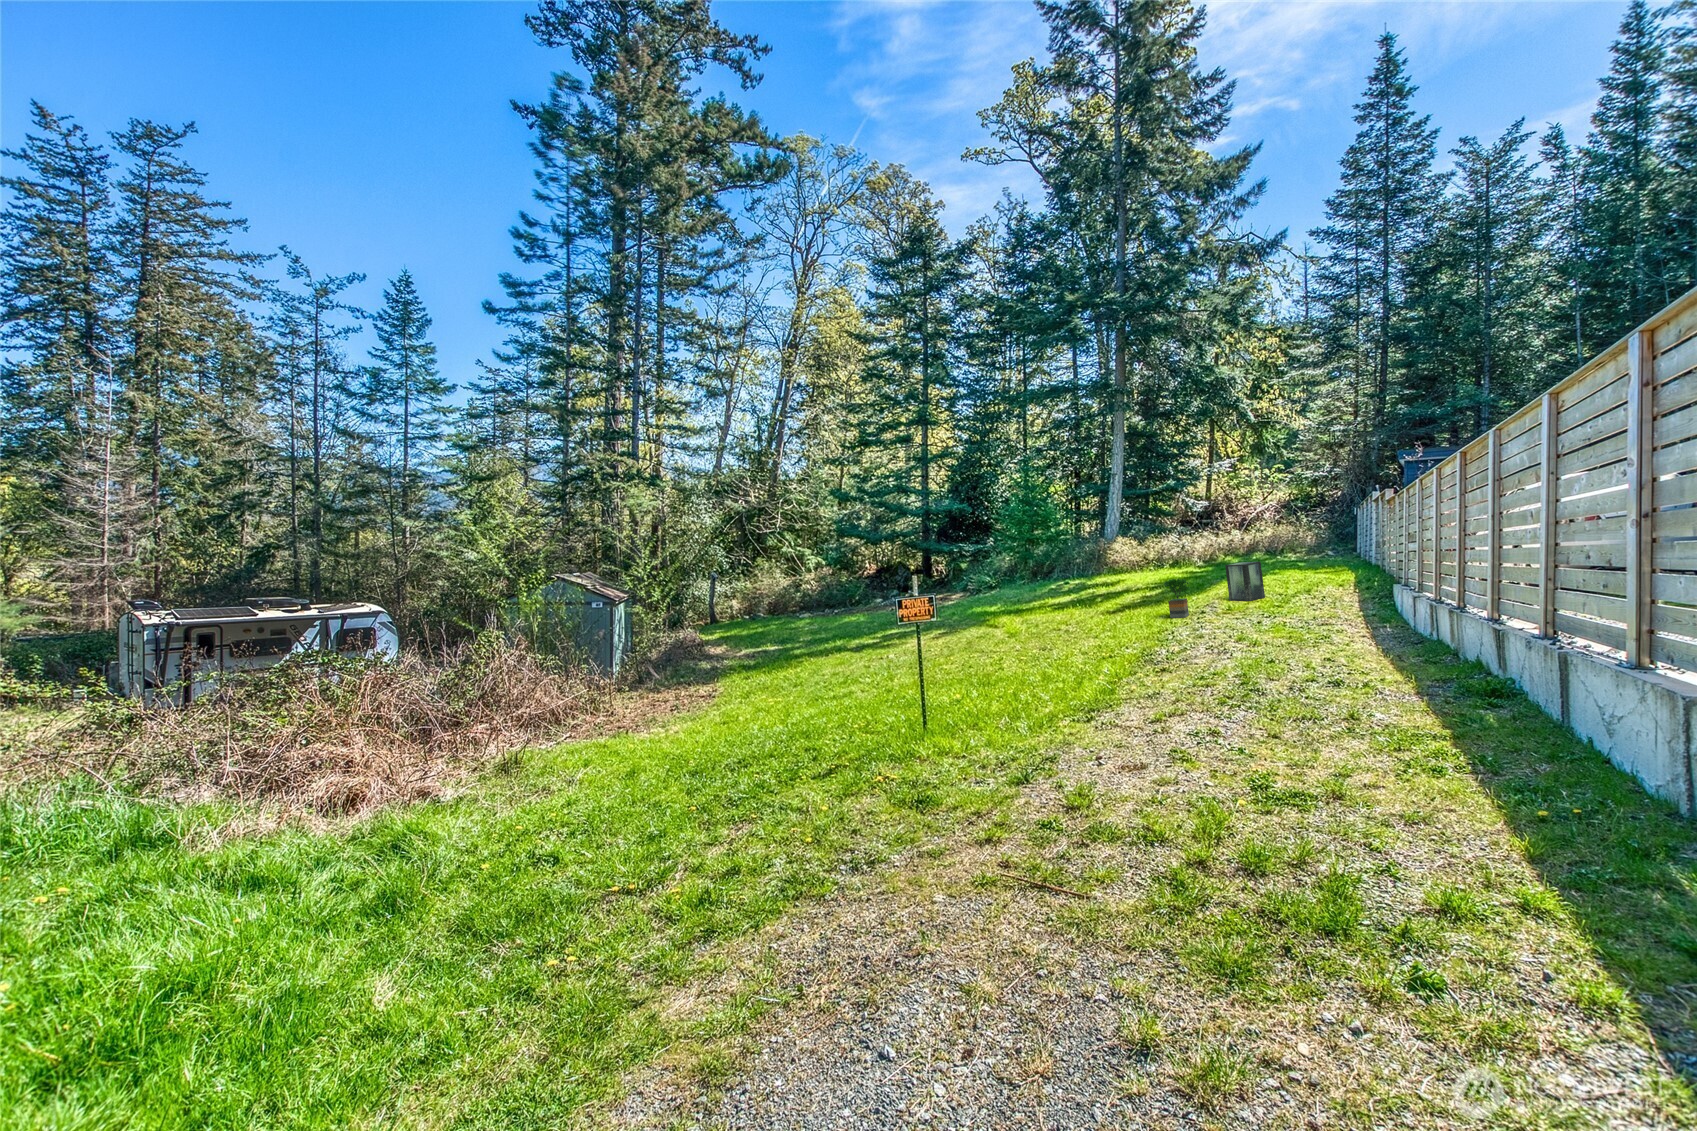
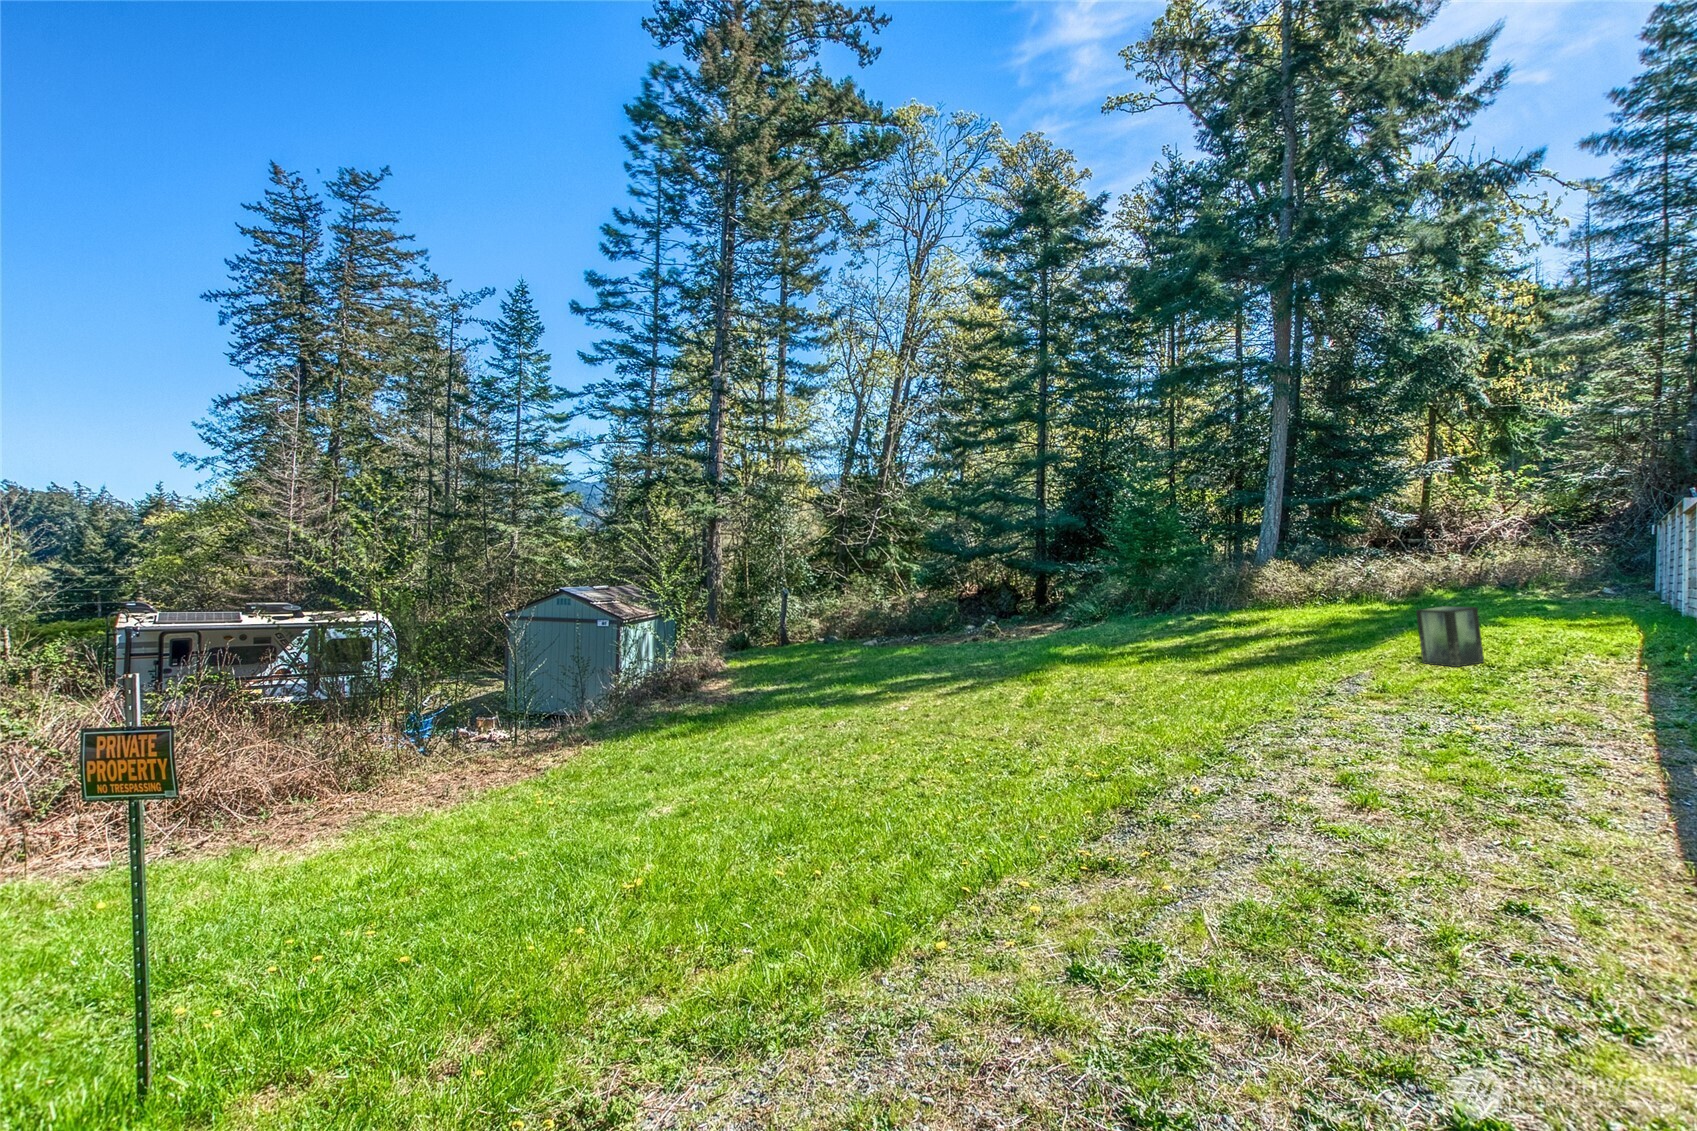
potted tree: present [1164,579,1190,618] -> none [1306,629,1352,688]

